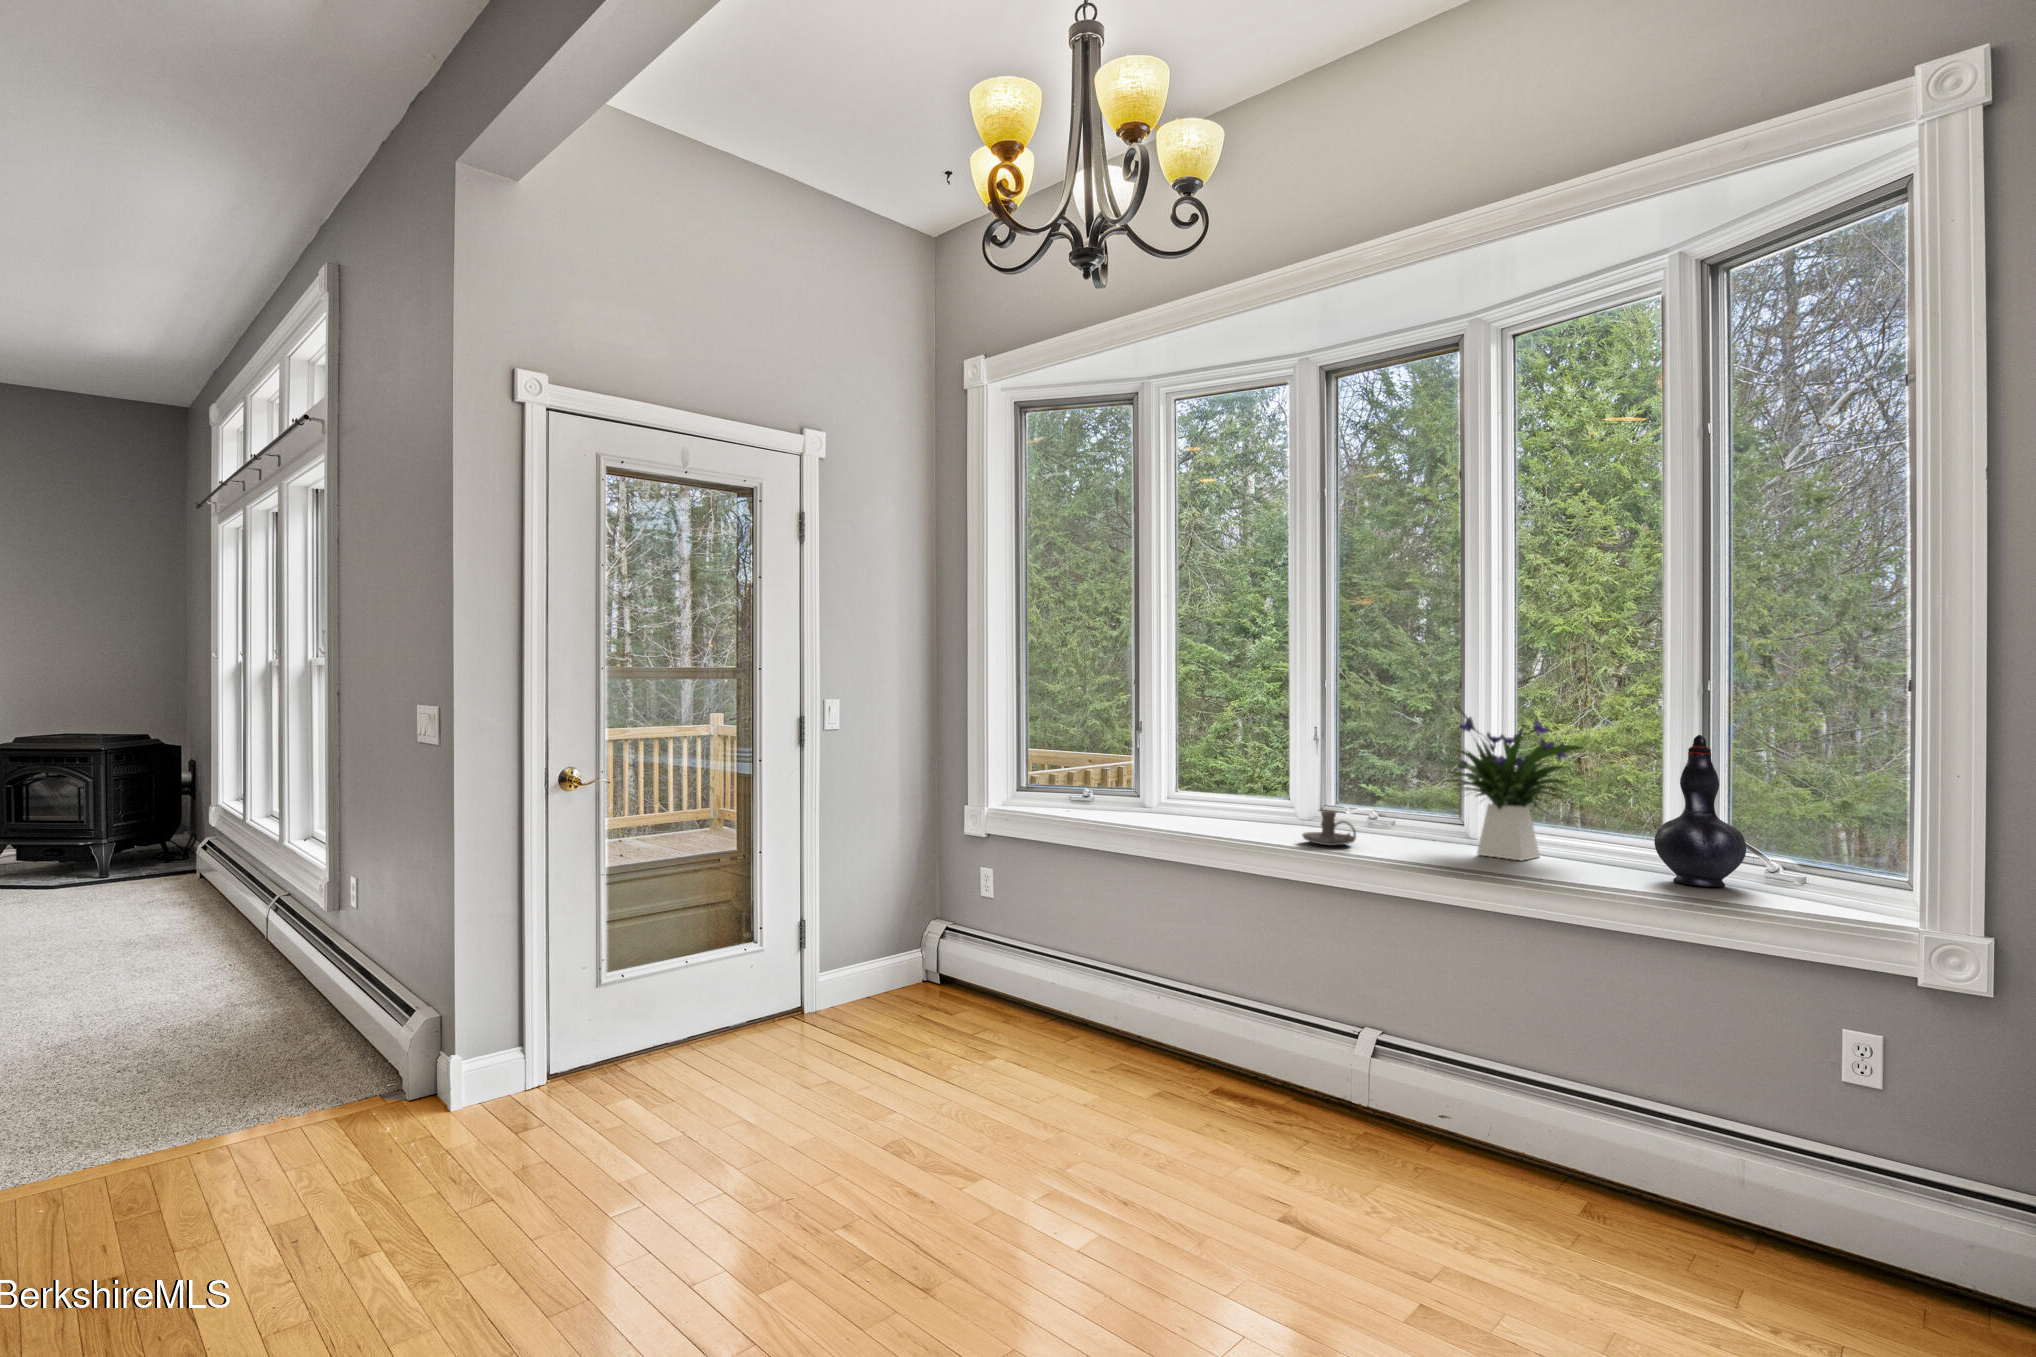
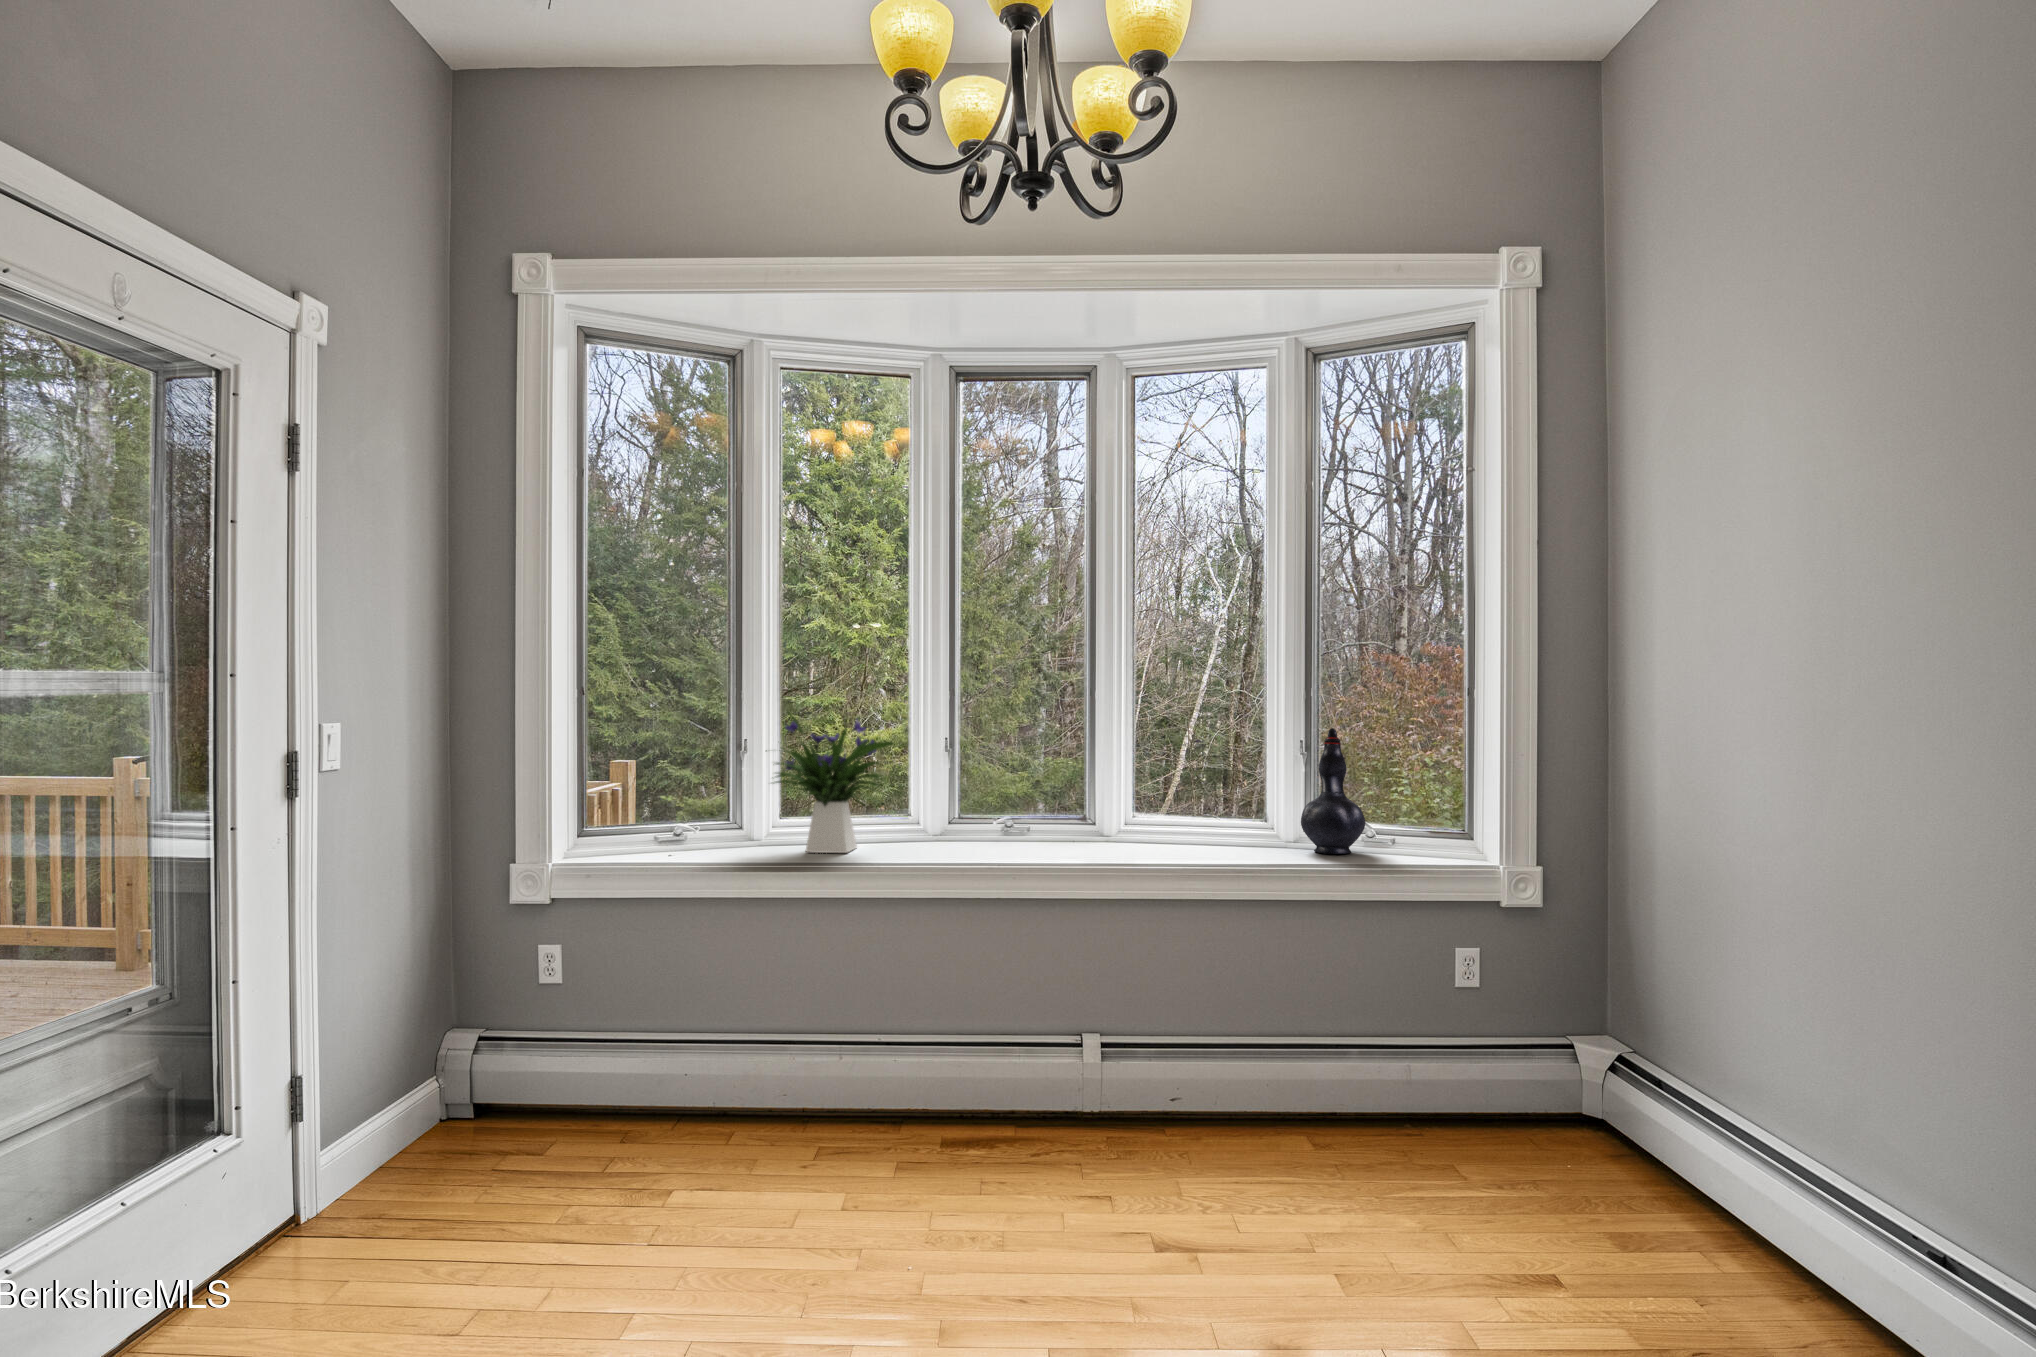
flower arrangement: present [1445,710,1583,860] -> present [766,712,895,853]
candle holder: present [1302,810,1356,846] -> none [995,821,1058,857]

